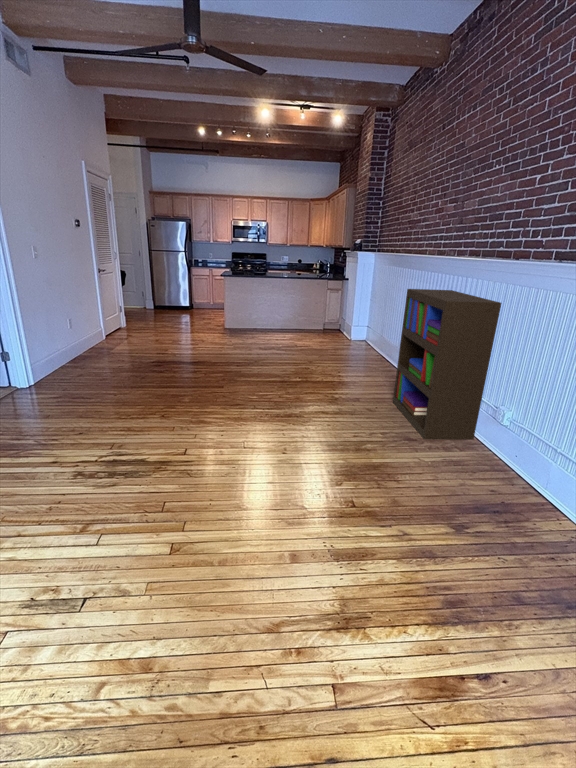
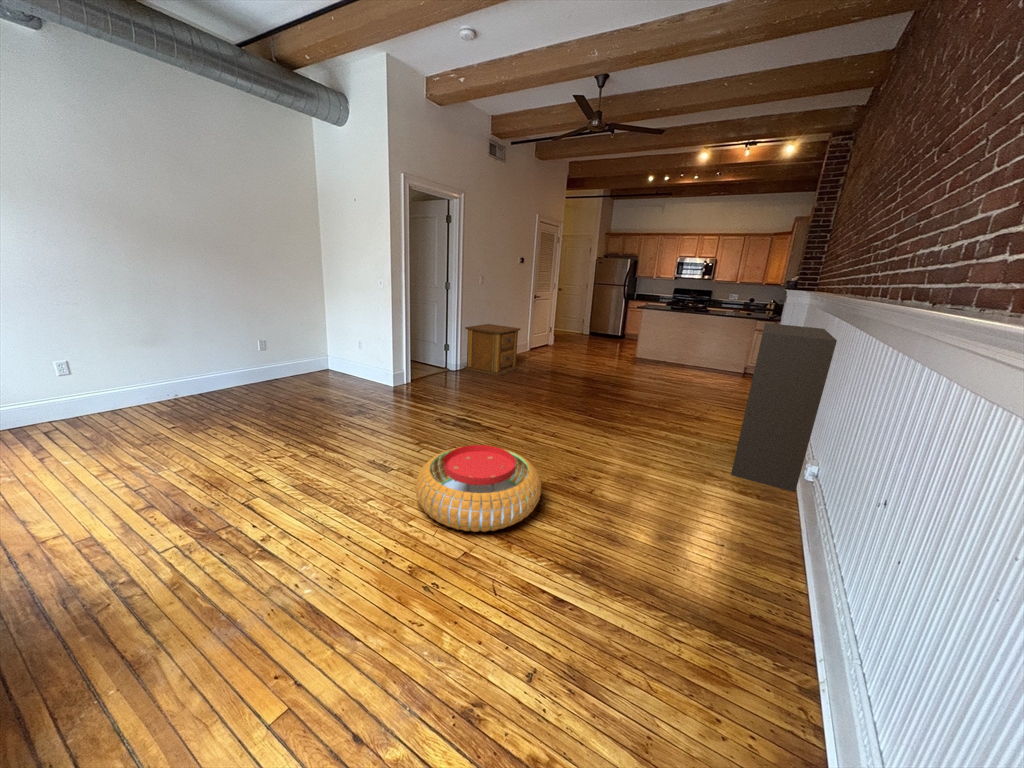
side table: none [27,315,113,384] -> present [464,324,520,375]
pouf: none [168,499,351,660] -> present [416,445,541,532]

